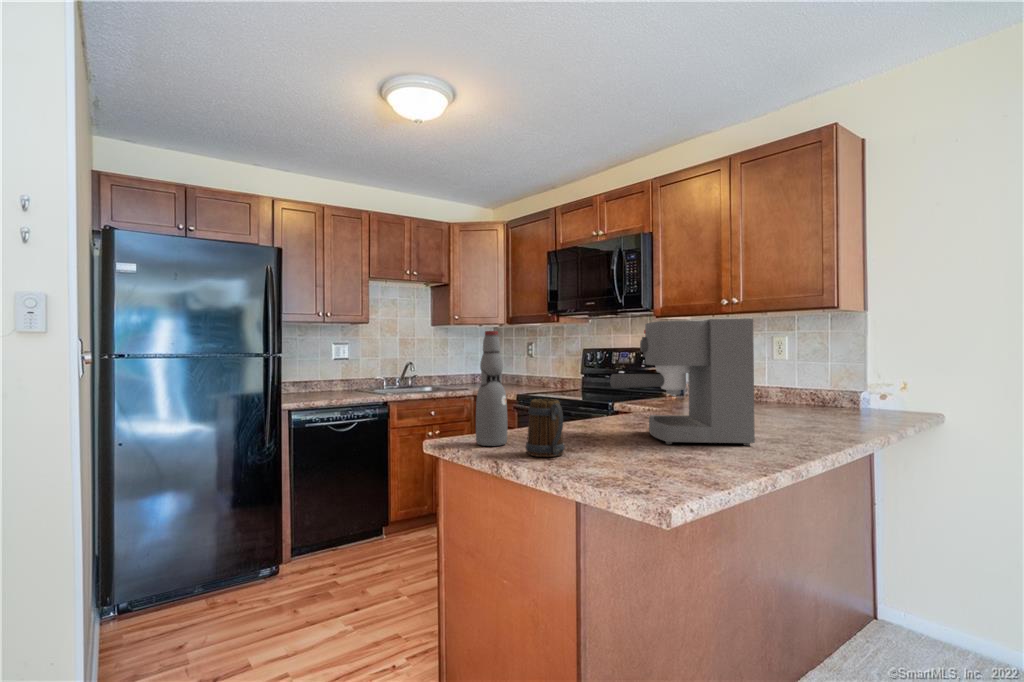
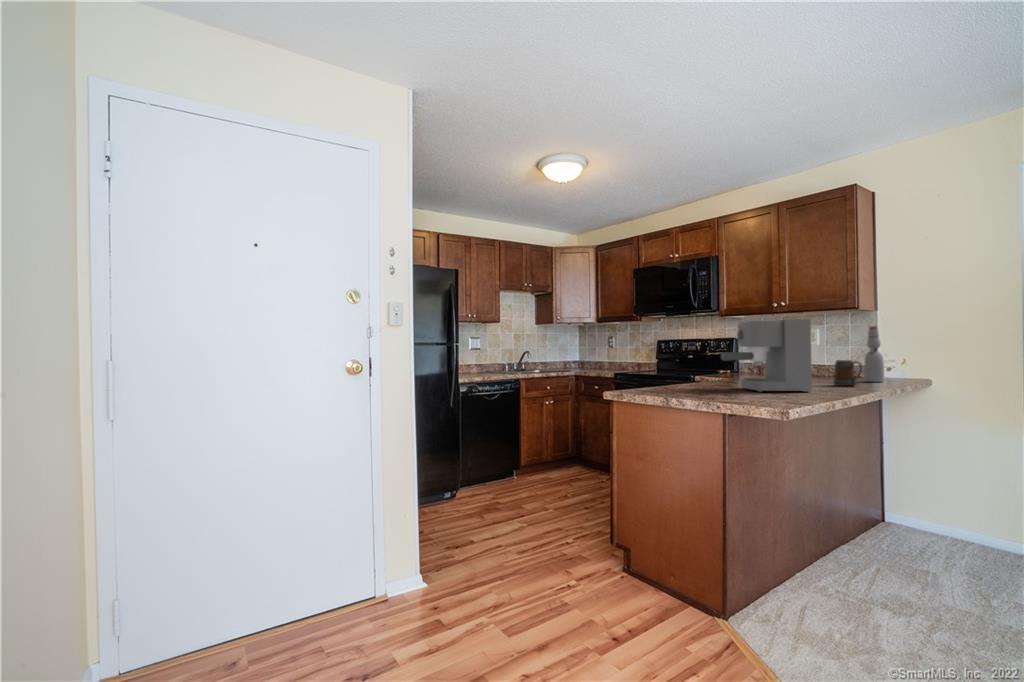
bottle: present [476,331,508,446] -> present [864,326,884,382]
mug: present [526,399,565,457] -> present [834,360,862,386]

